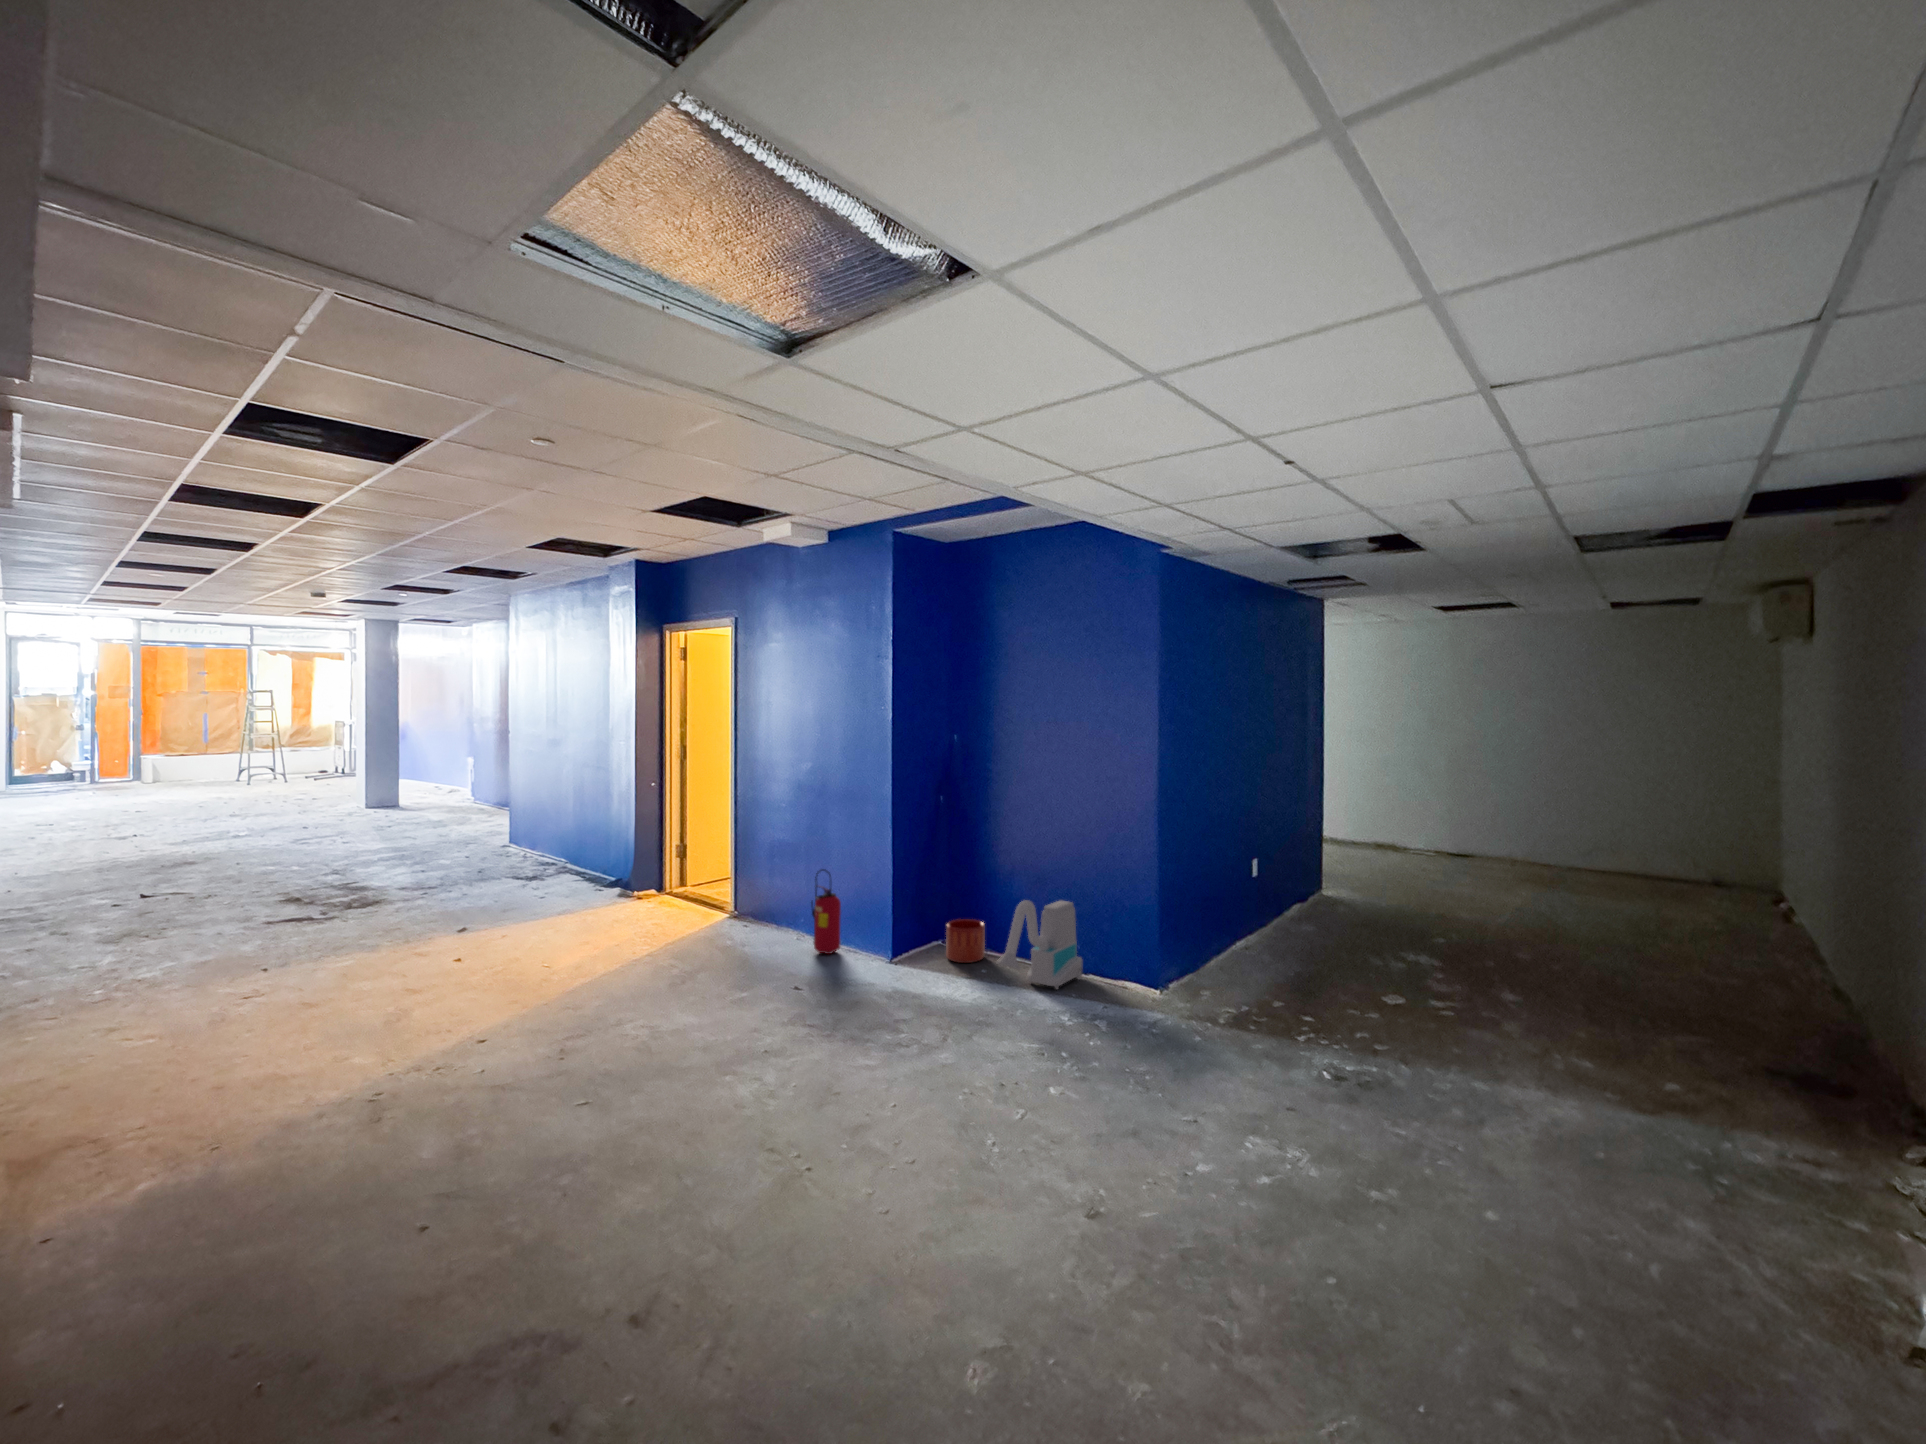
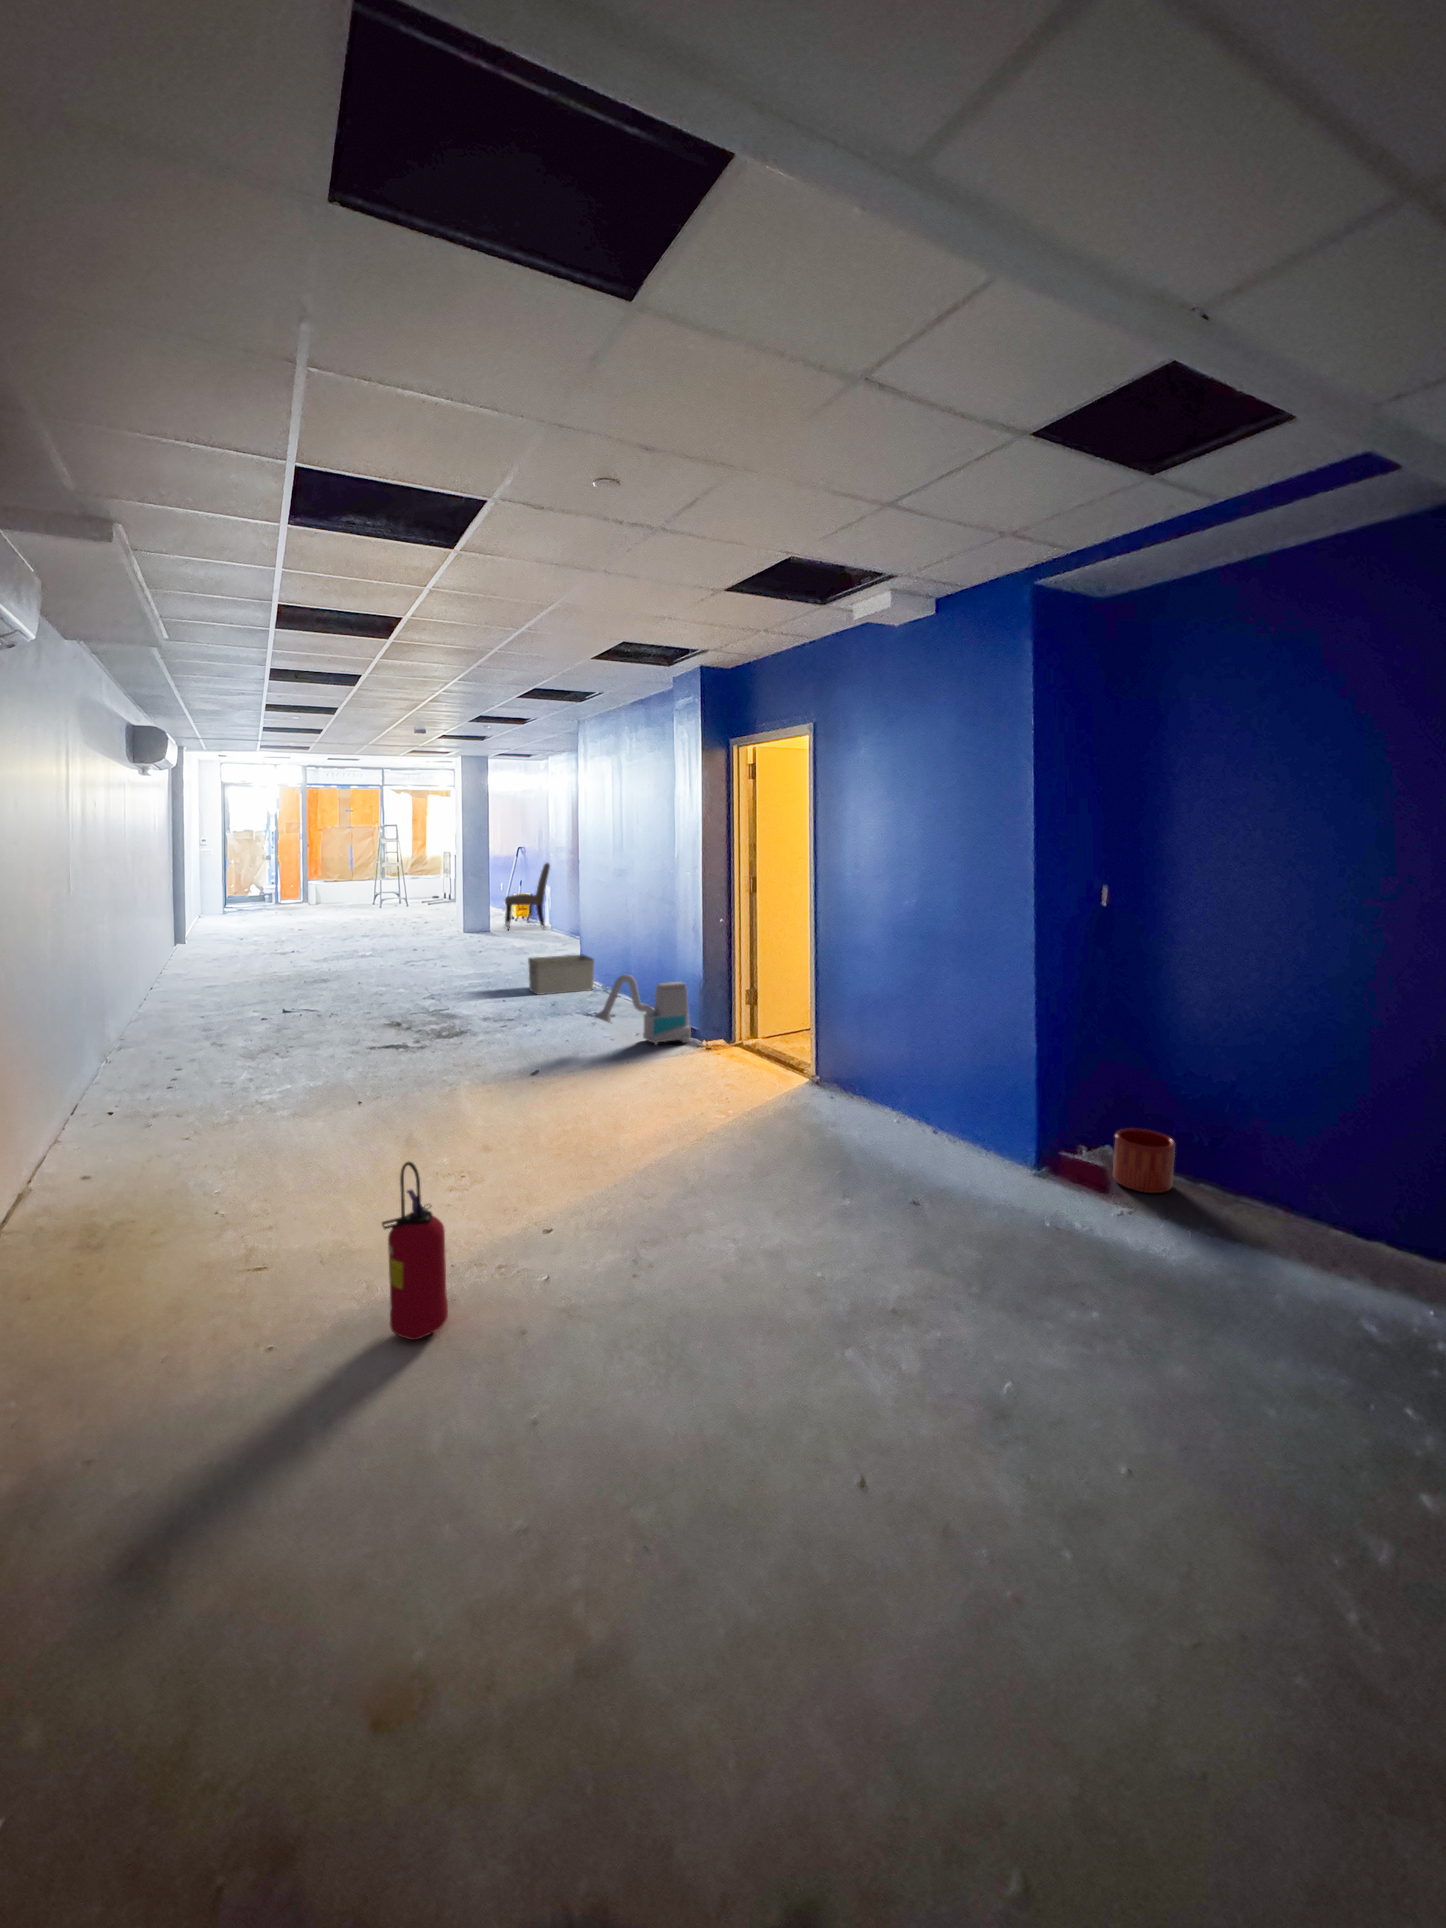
chair: none [417,730,476,804] -> present [505,863,550,929]
storage bin: none [450,822,526,864] -> present [528,955,594,995]
fire extinguisher: present [812,869,841,954] -> present [382,1162,448,1340]
vacuum cleaner: present [996,900,1083,989] -> present [595,975,691,1045]

